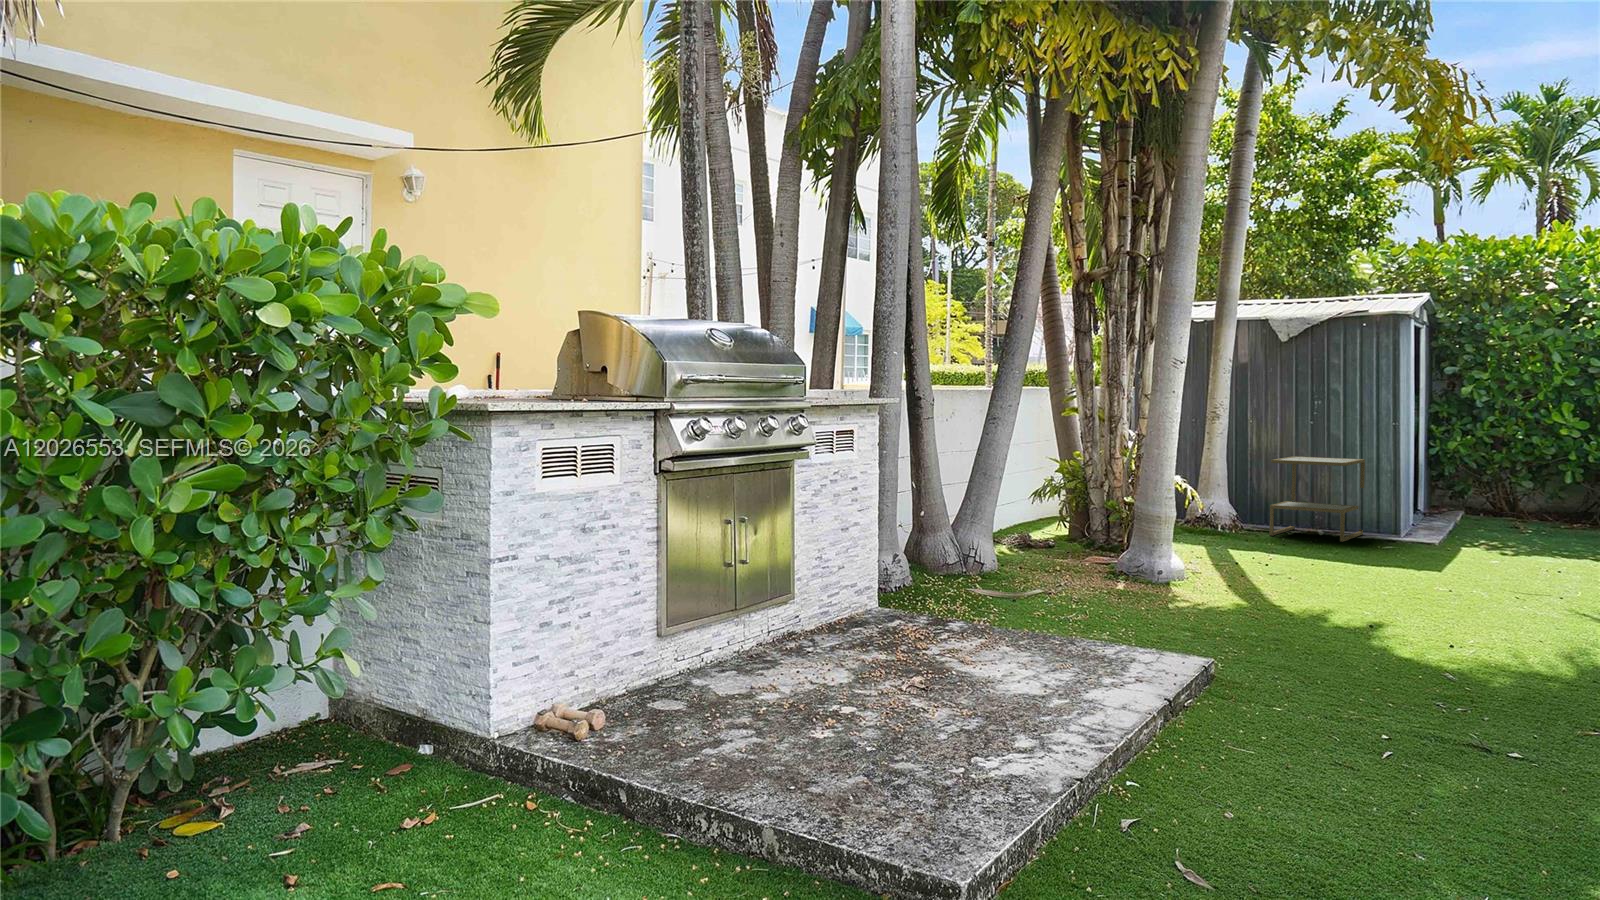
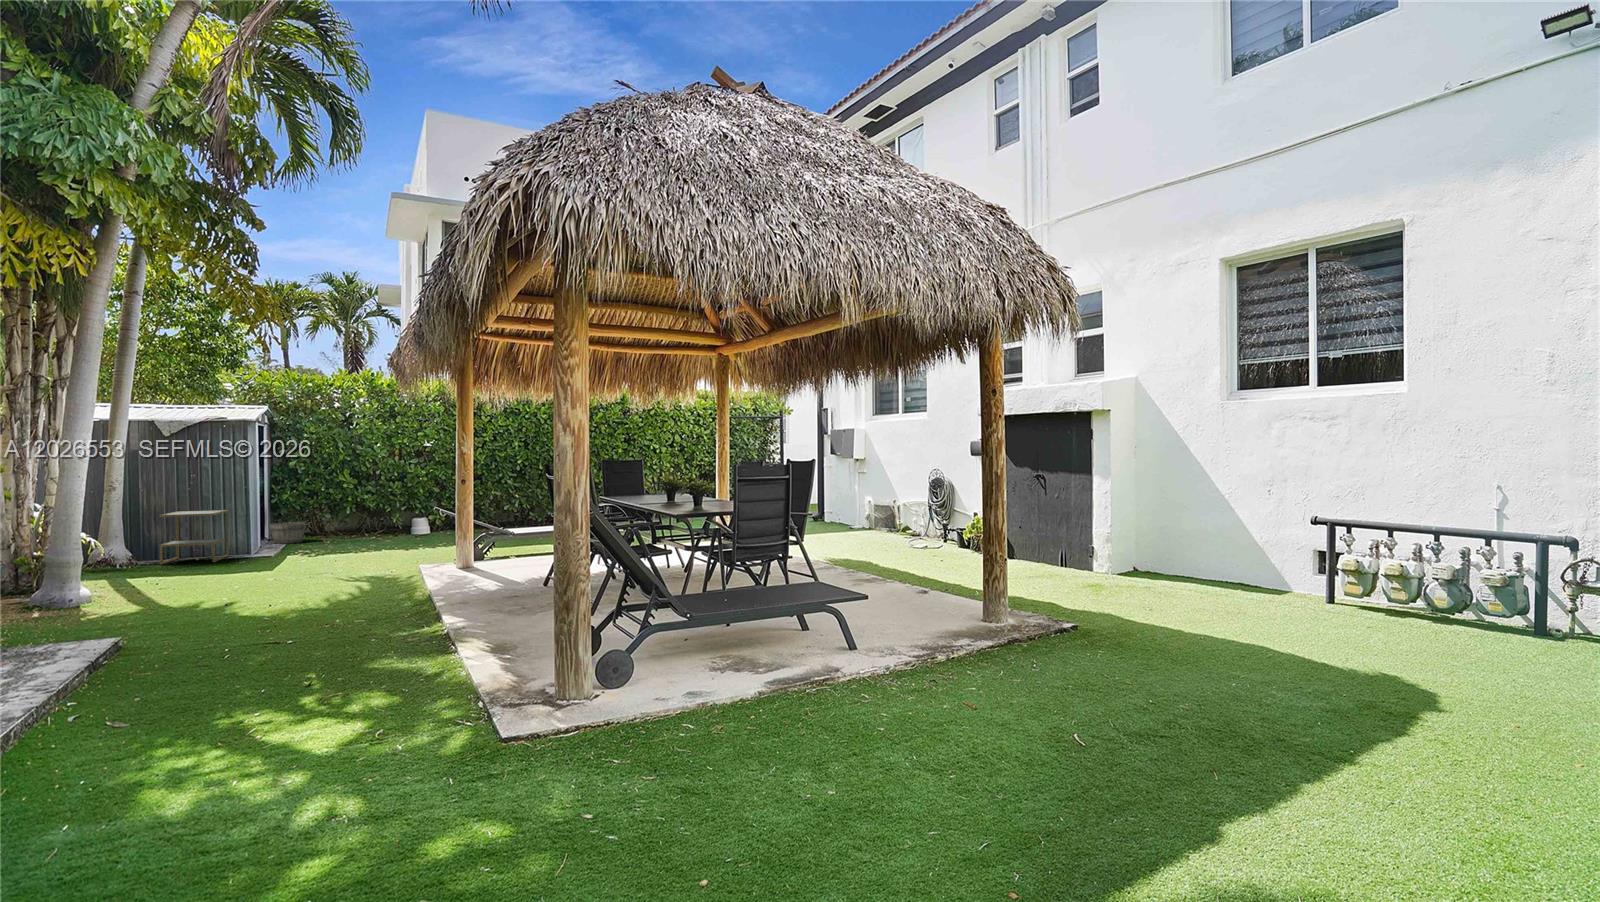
wooden bucket: none [1425,478,1485,525] -> present [270,520,306,544]

